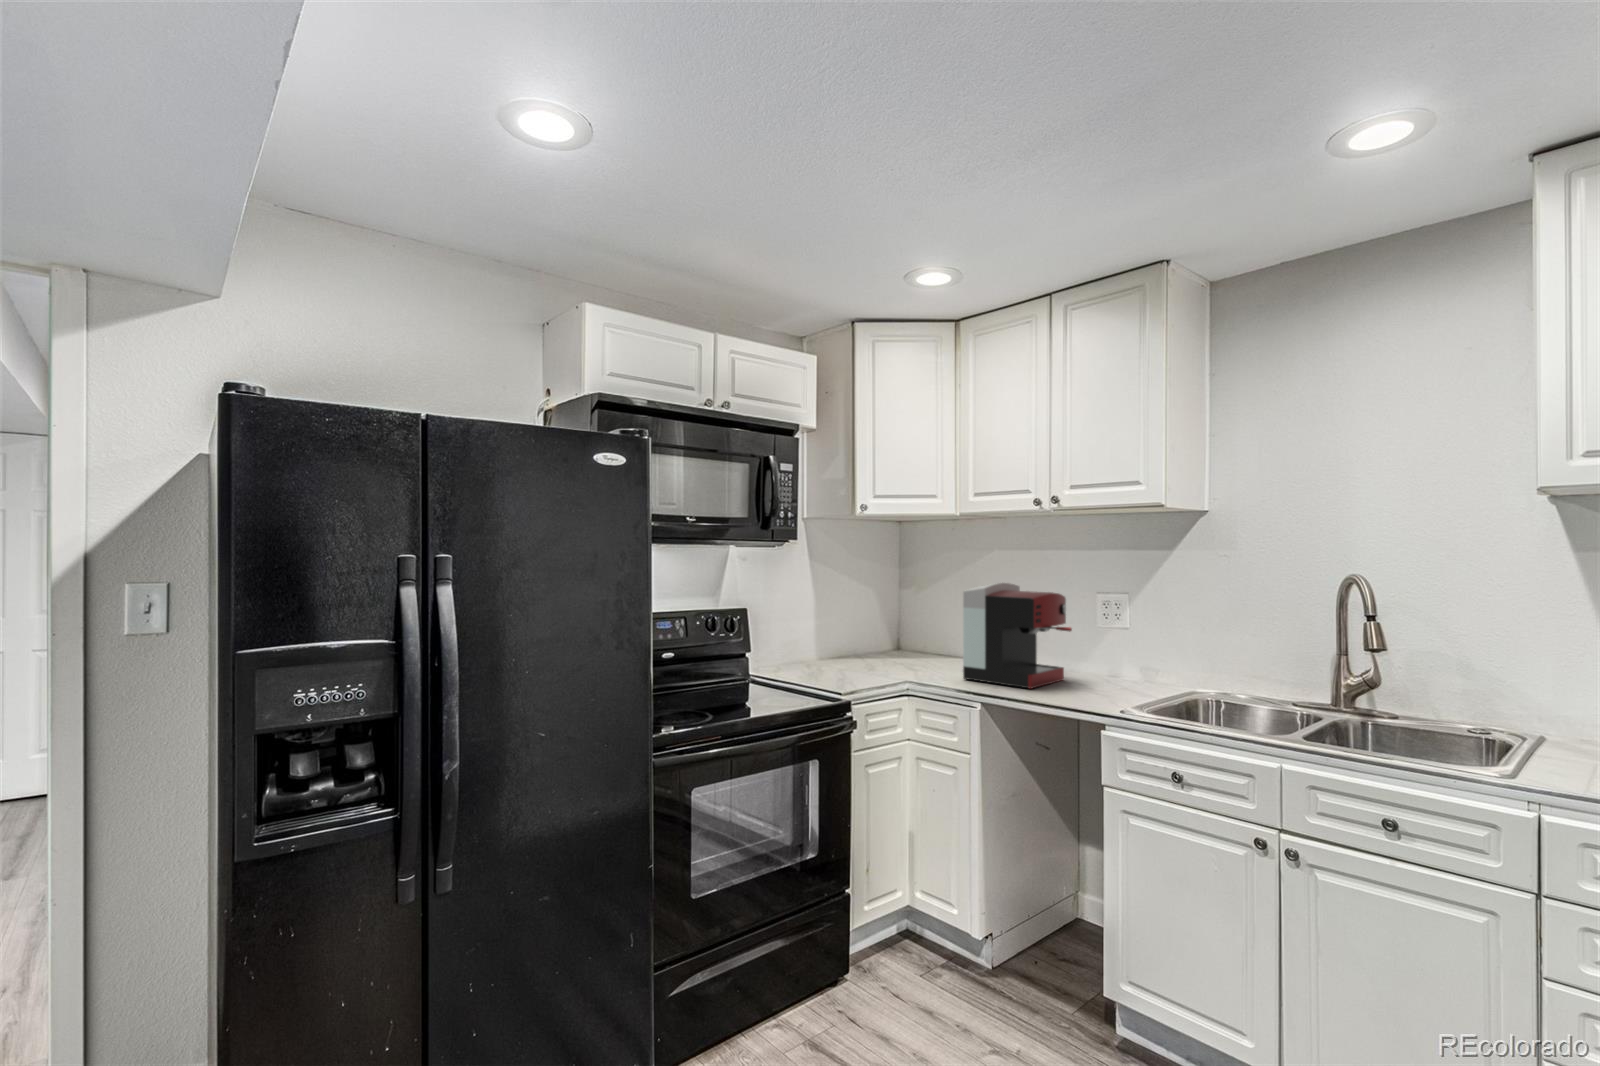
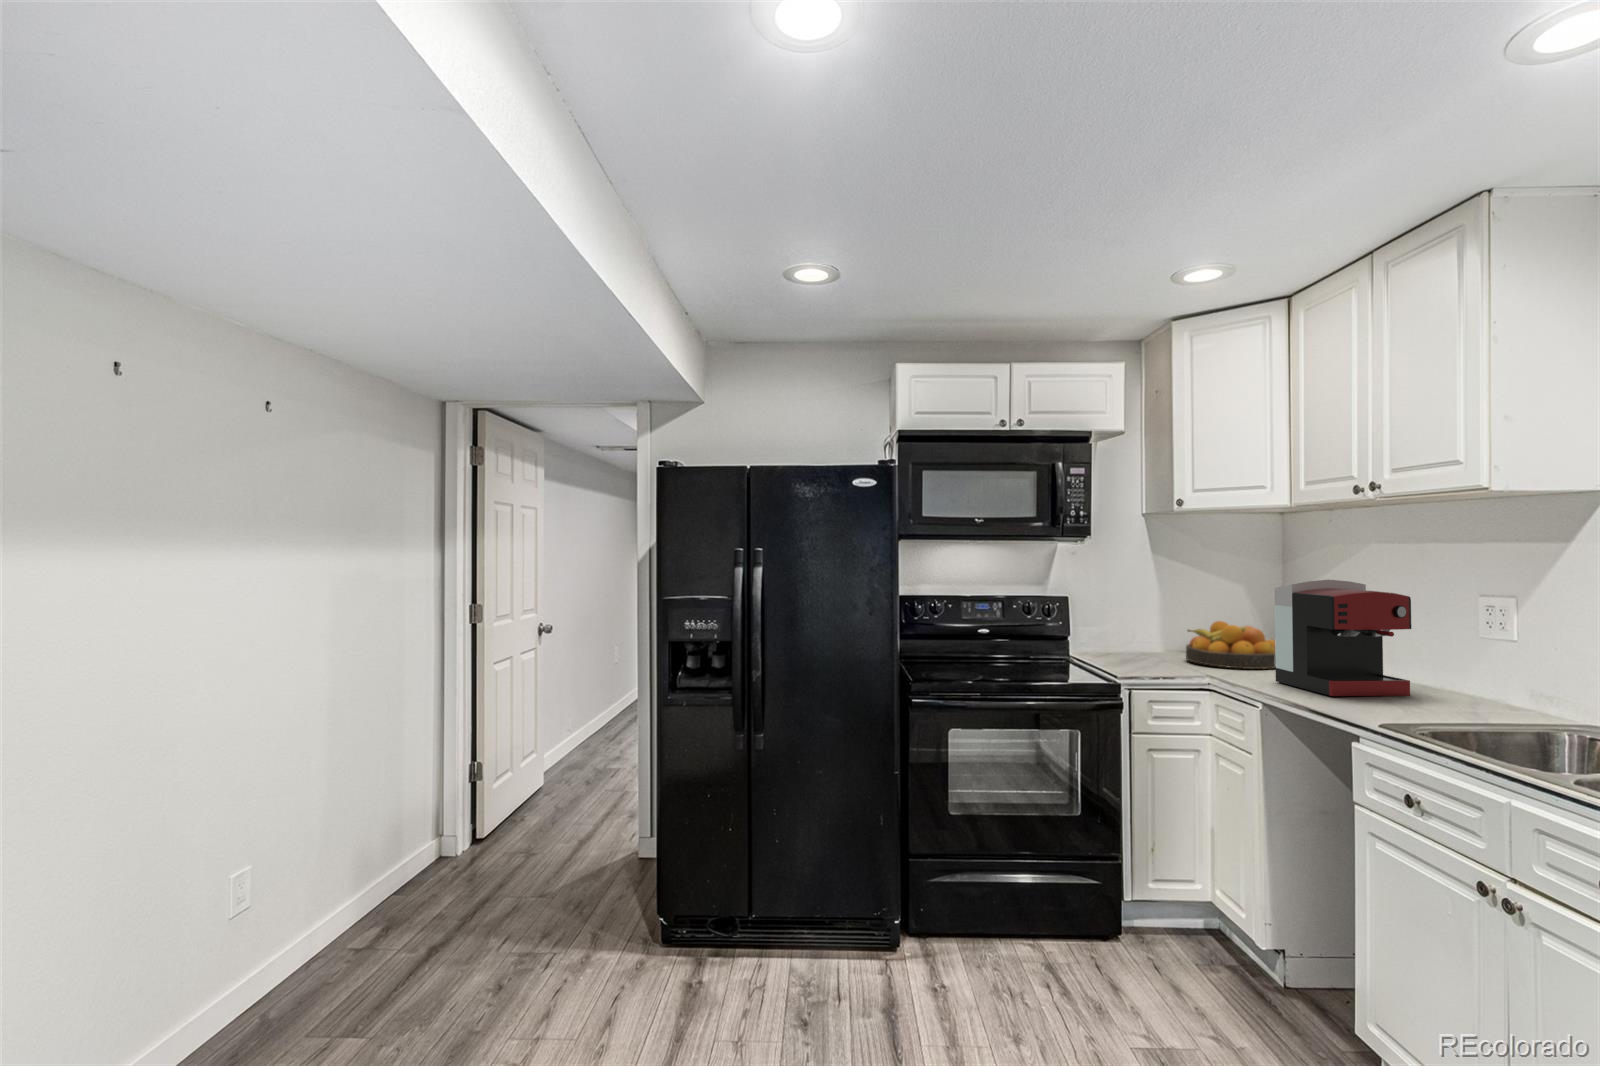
fruit bowl: none [847,623,934,669] -> present [1186,621,1276,669]

